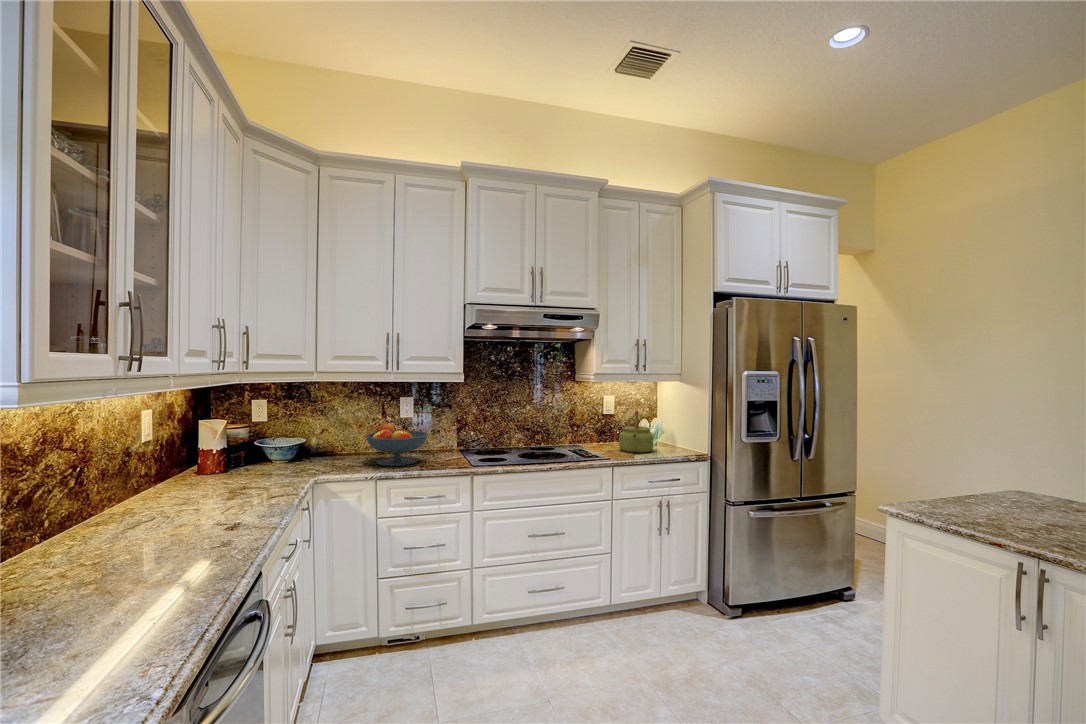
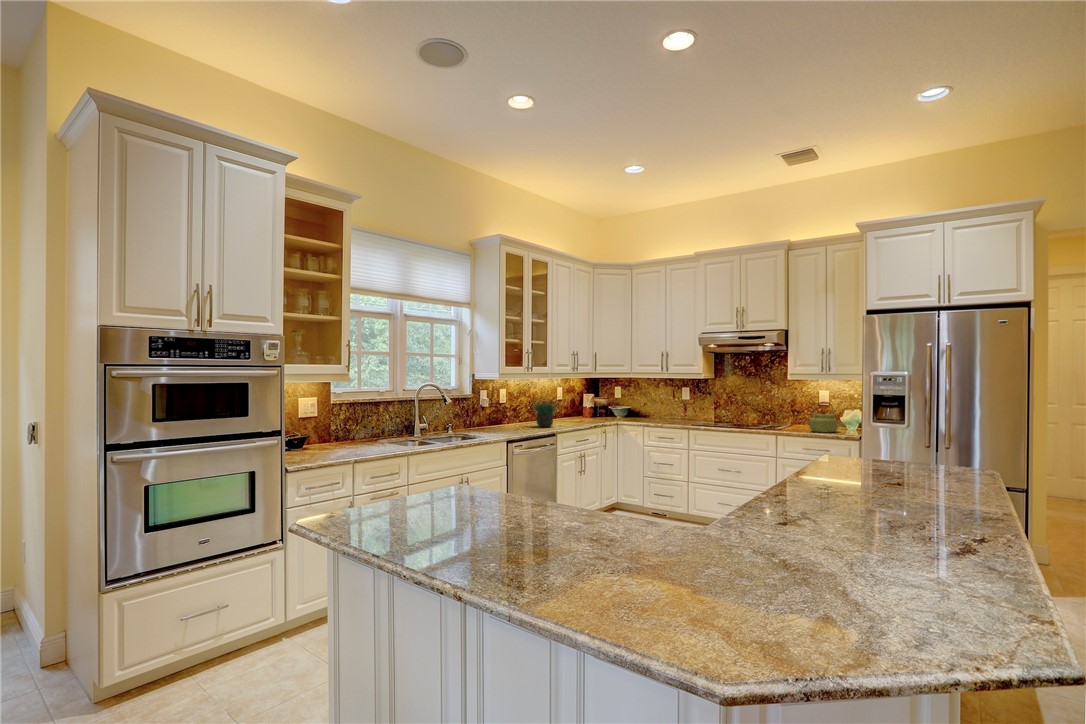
potted plant: none [83,420,239,550] -> present [533,401,557,427]
fruit bowl: present [366,424,428,466] -> none [648,400,682,423]

